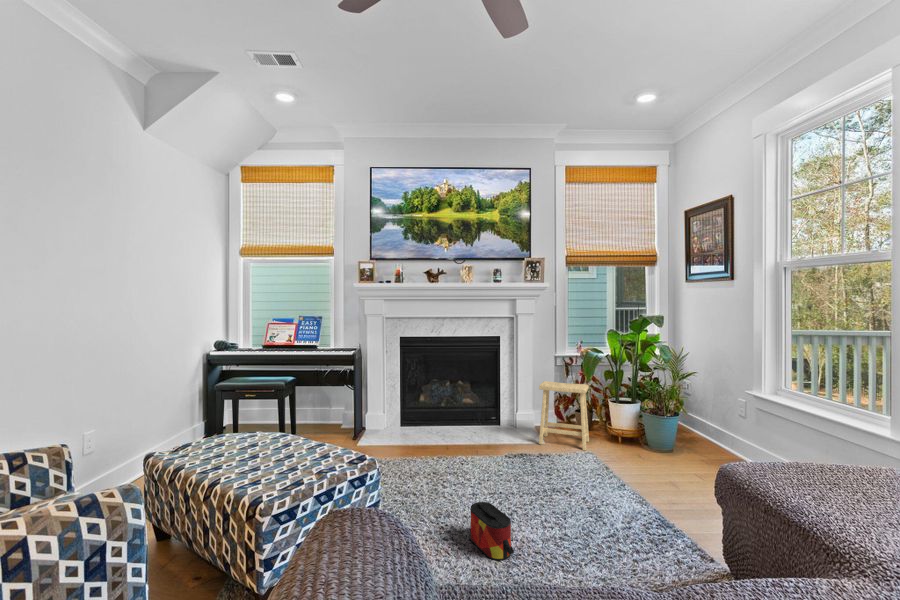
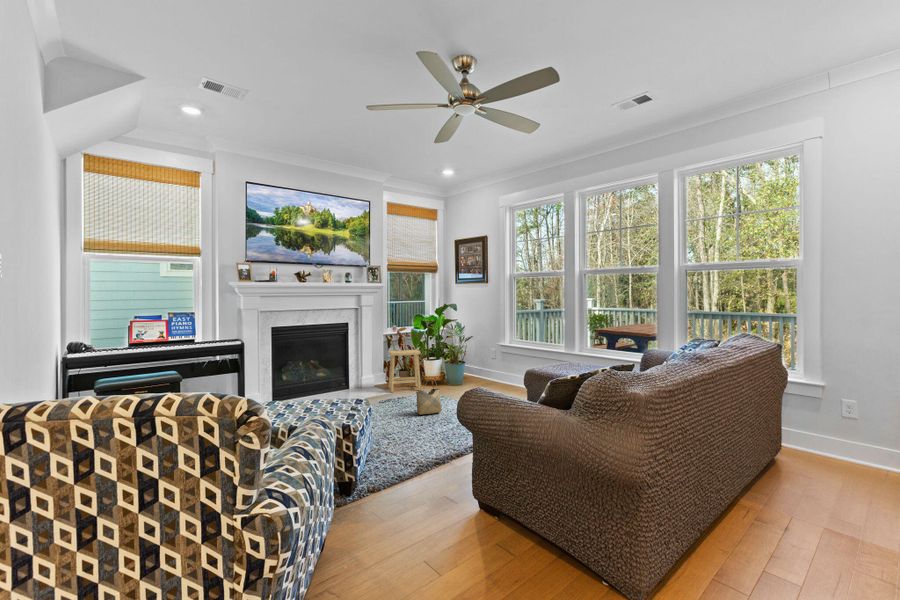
woven basket: none [524,436,570,504] -> present [416,377,441,415]
bag: present [470,502,514,560] -> none [408,413,442,438]

